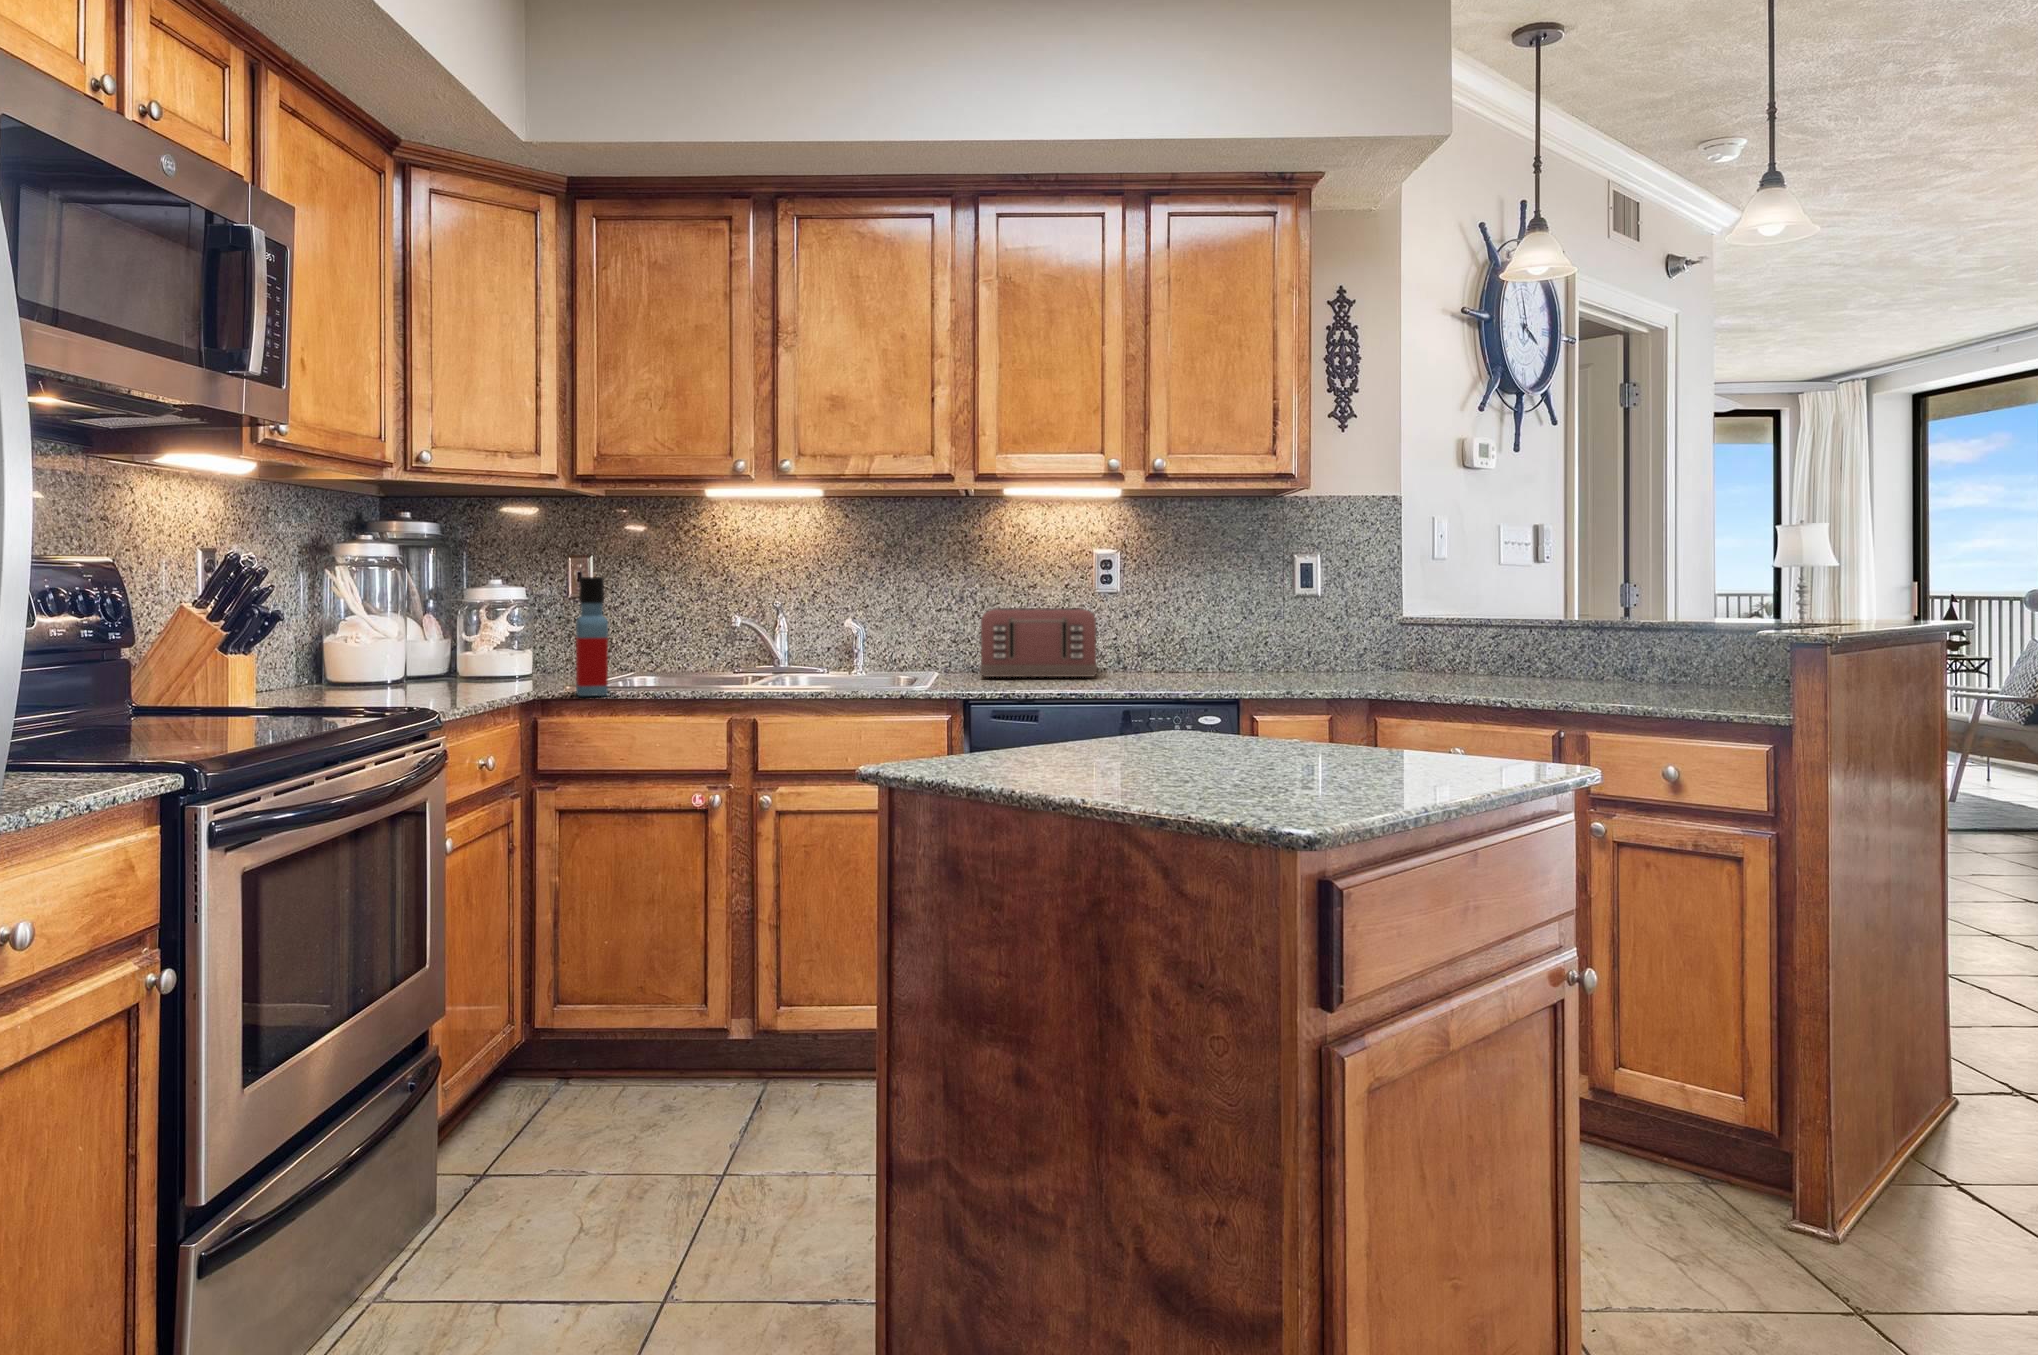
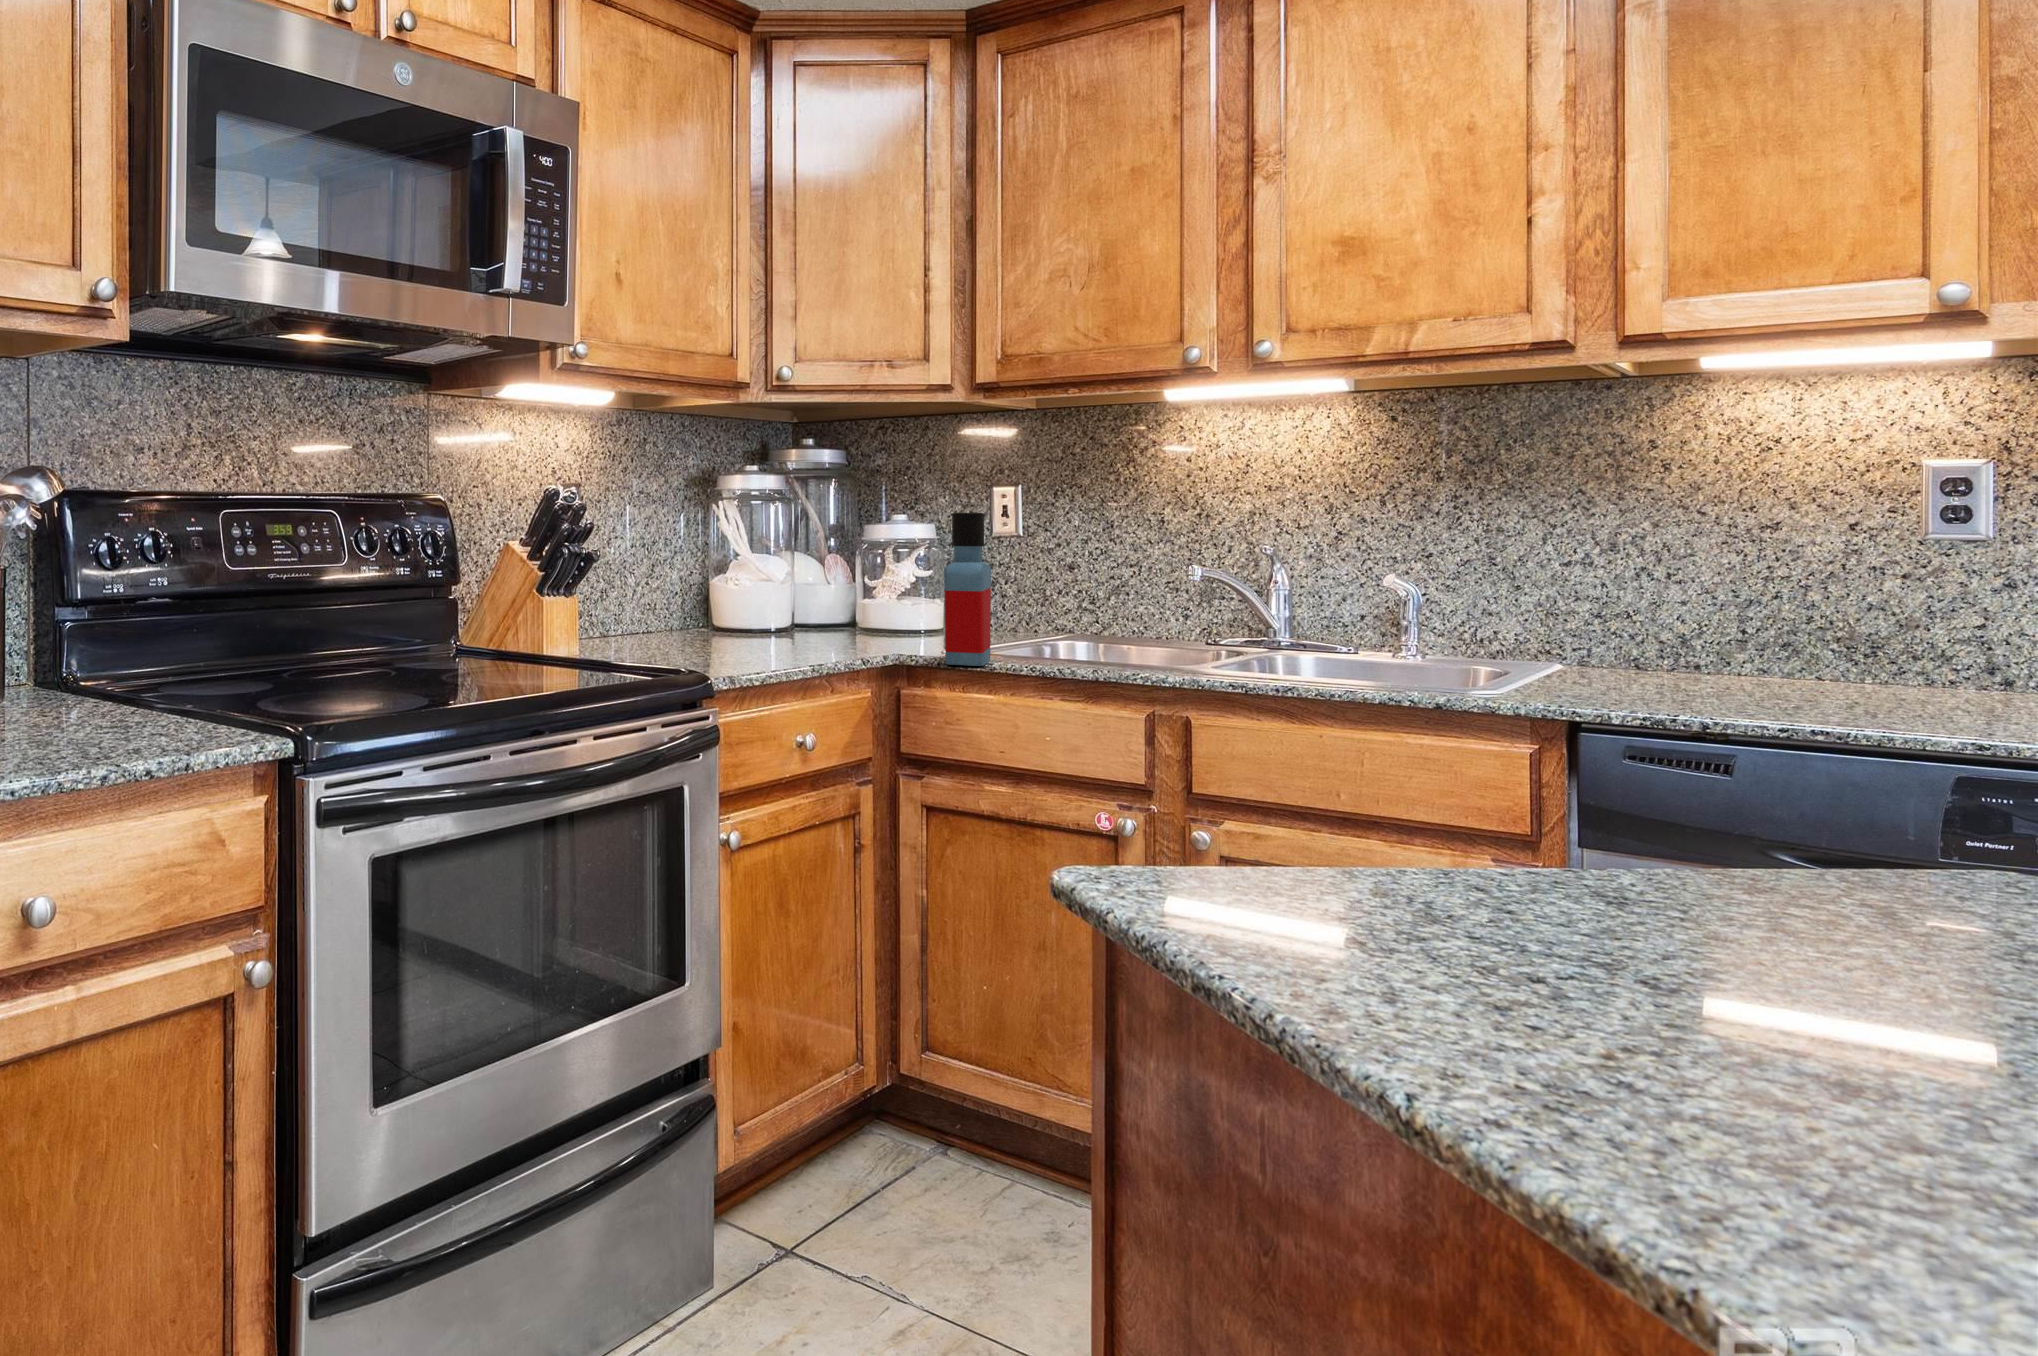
toaster: present [980,608,1097,677] -> none [1627,563,1917,699]

